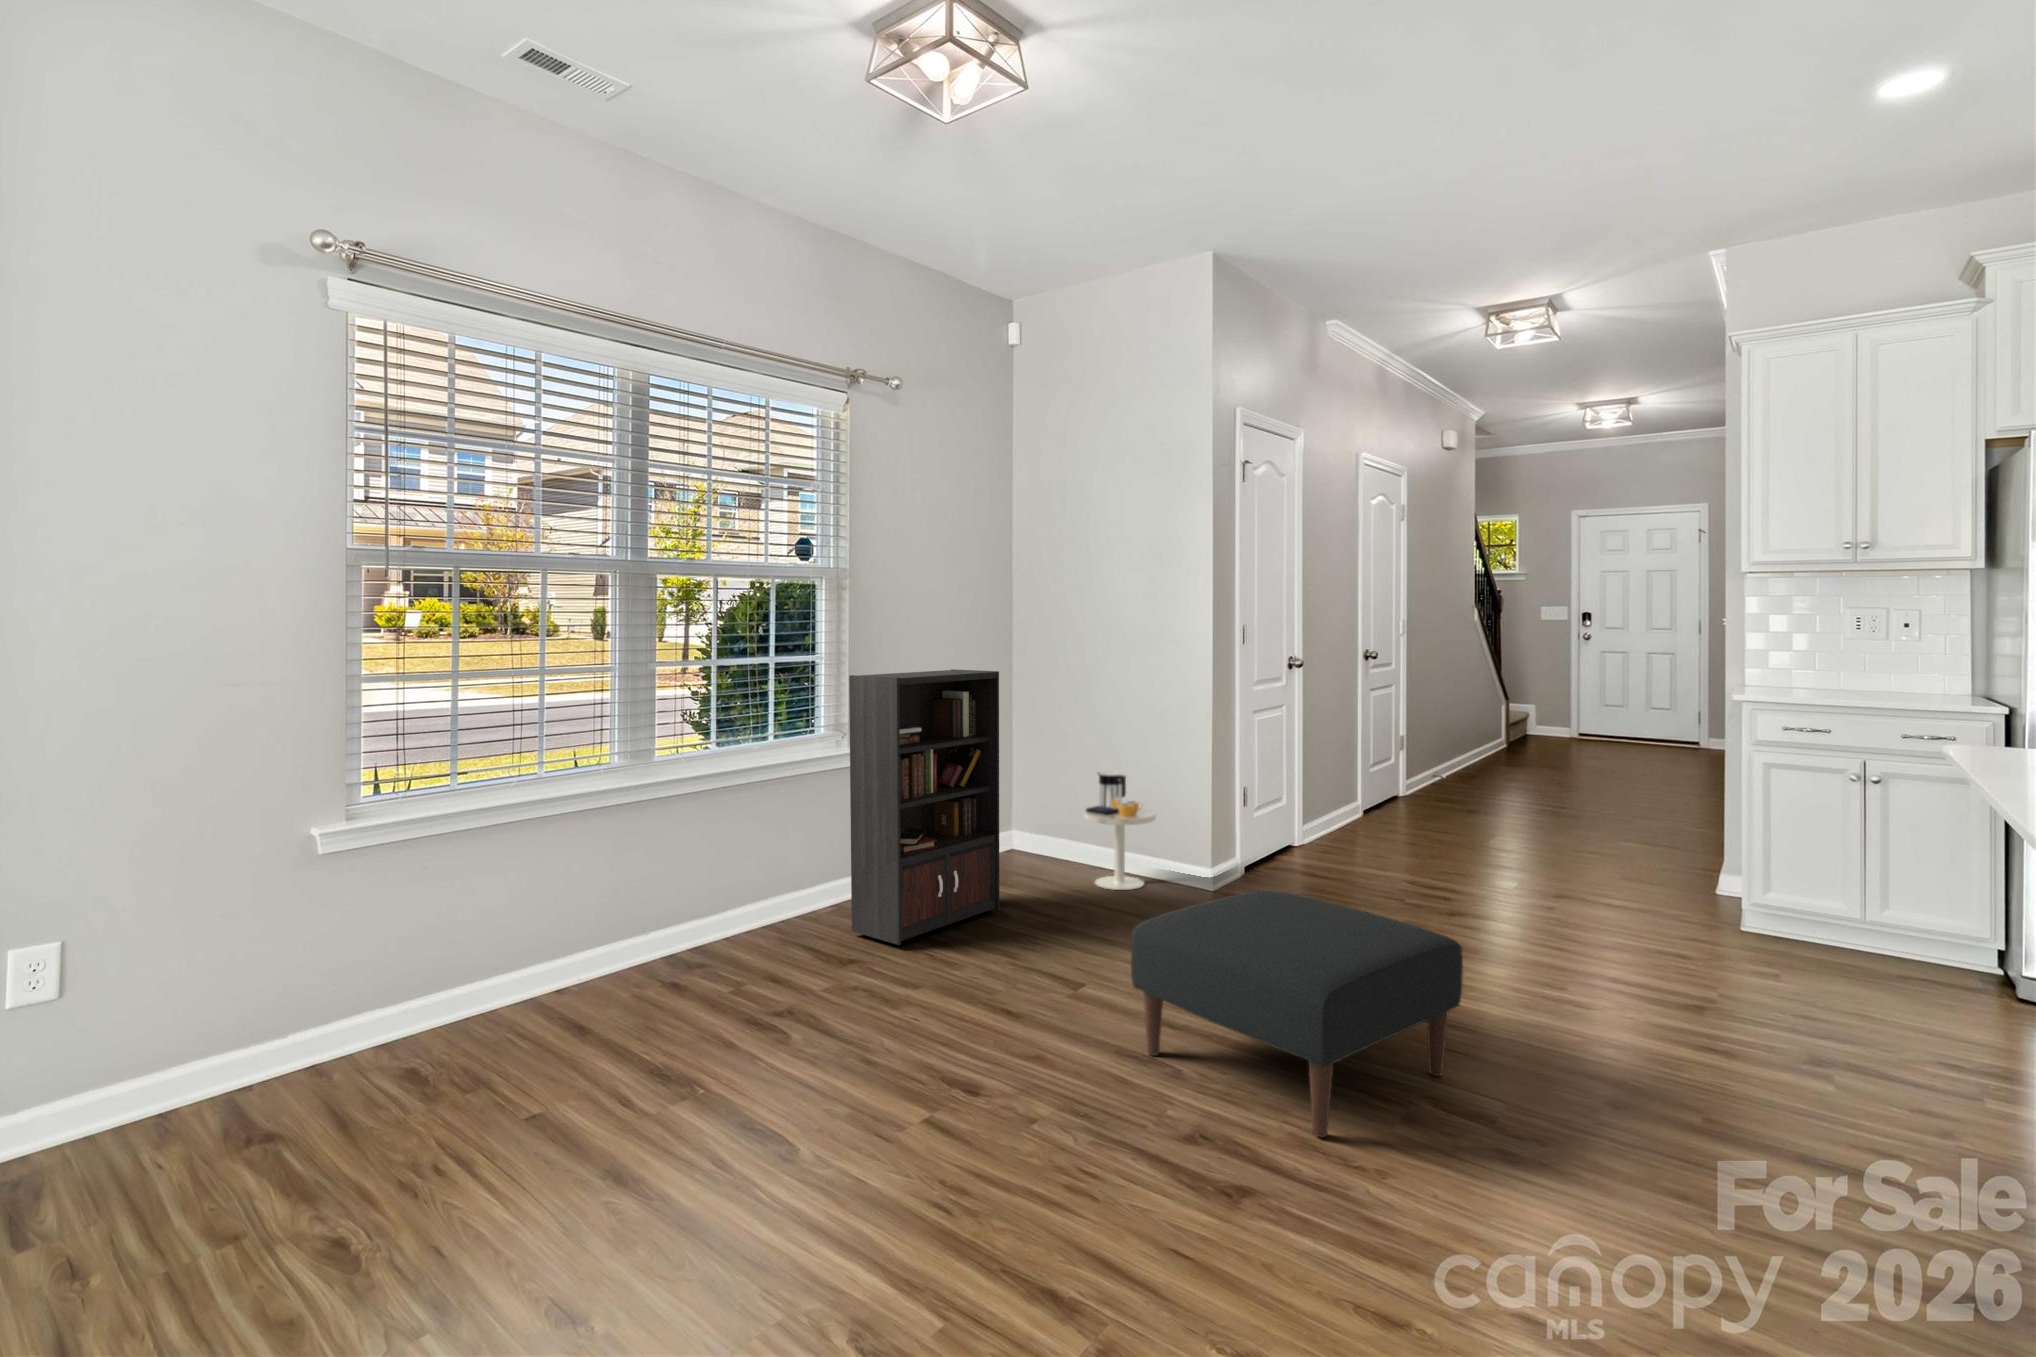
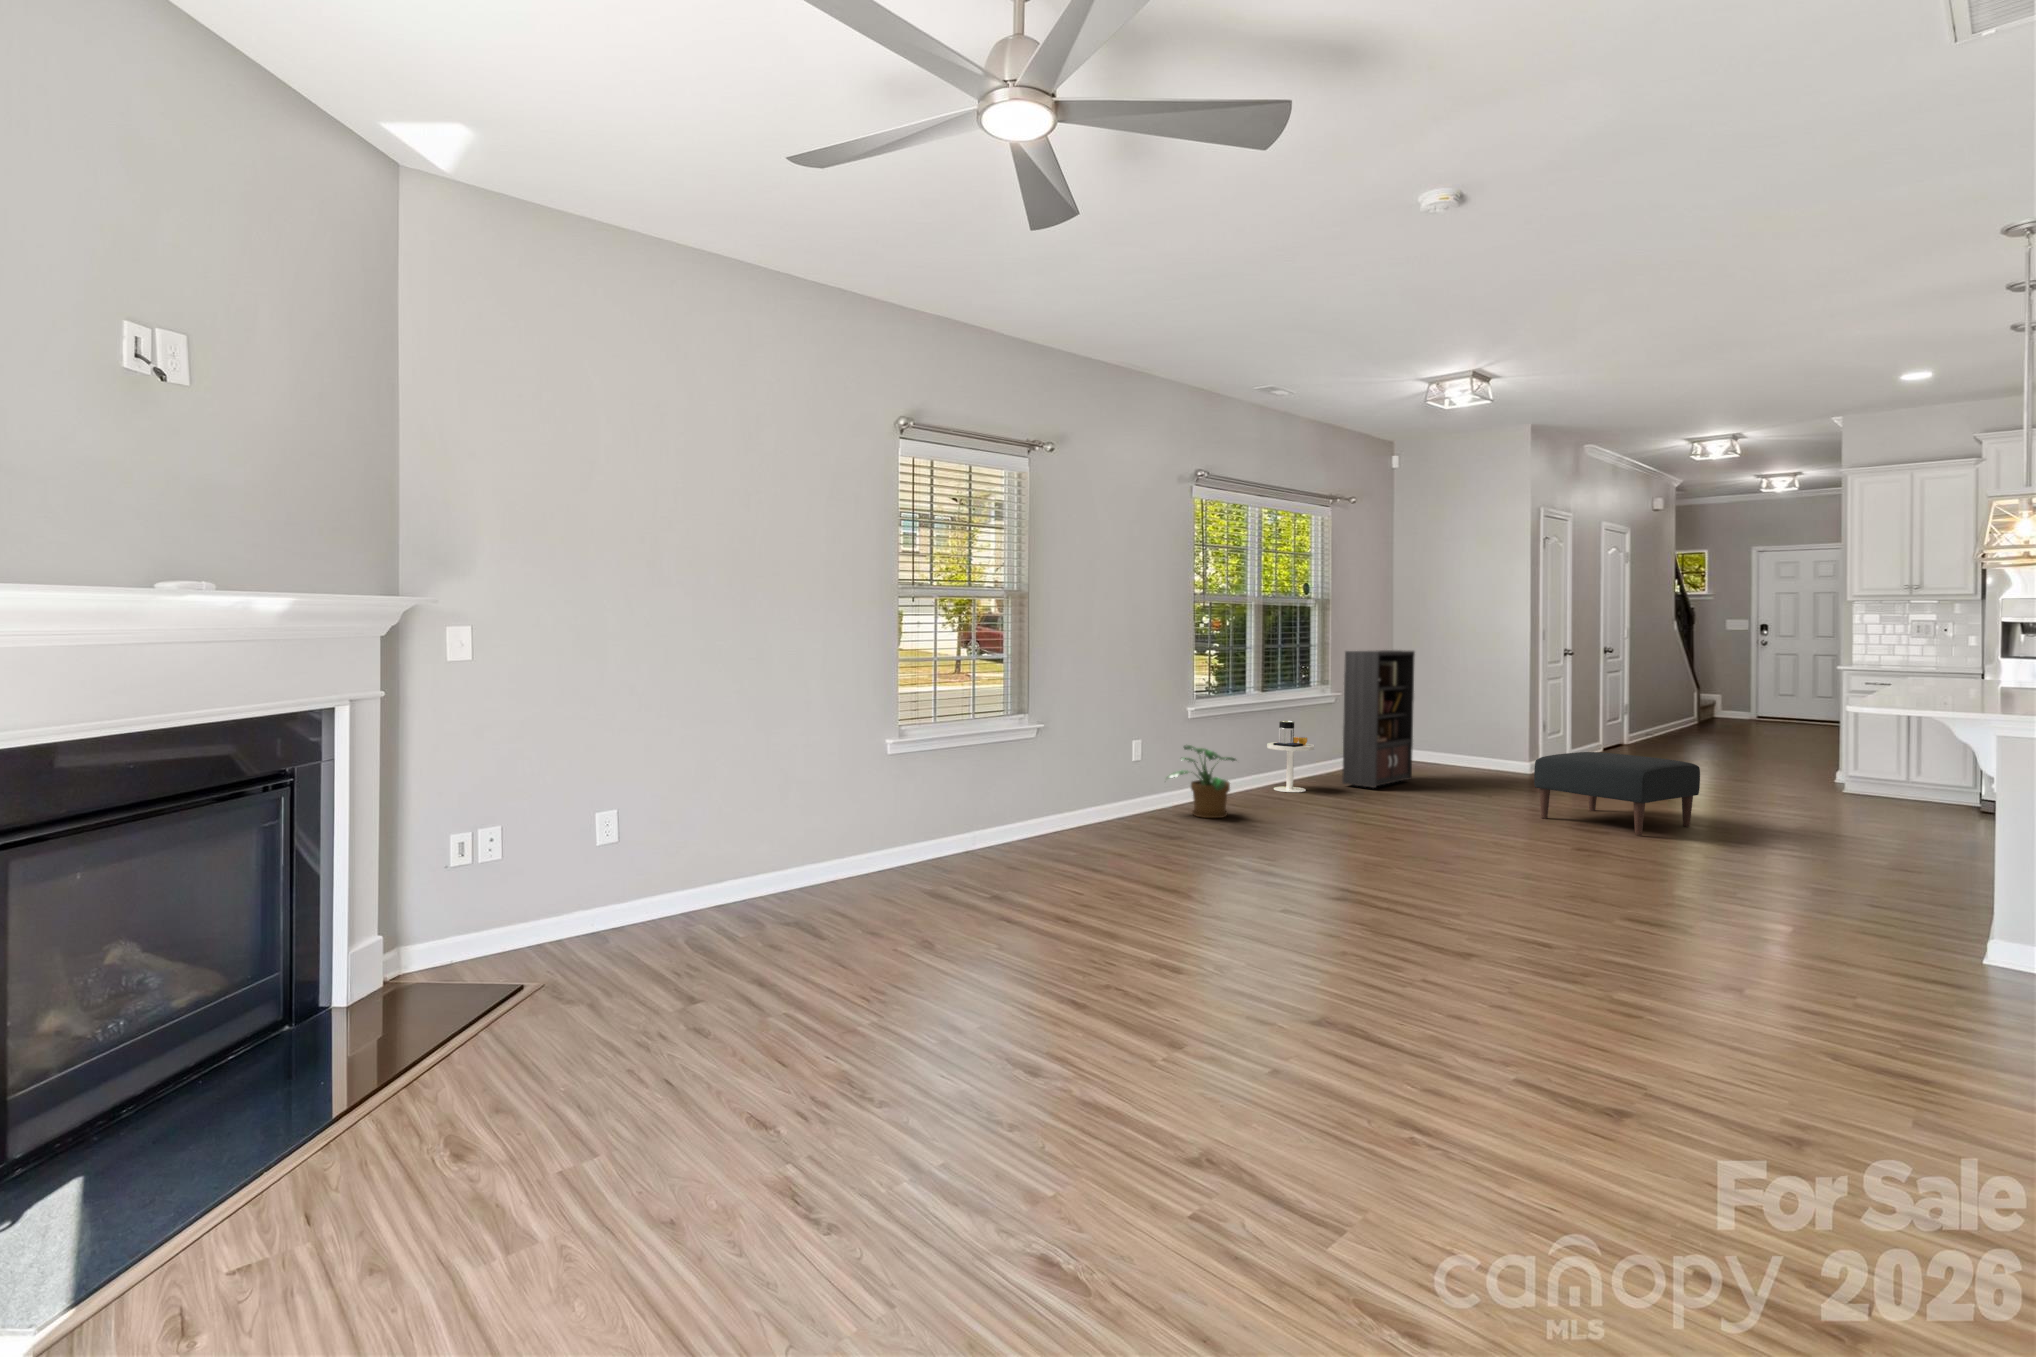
side table: present [1084,772,1156,890] -> present [1267,721,1314,792]
potted plant: none [235,914,445,1113] -> present [1166,745,1236,818]

